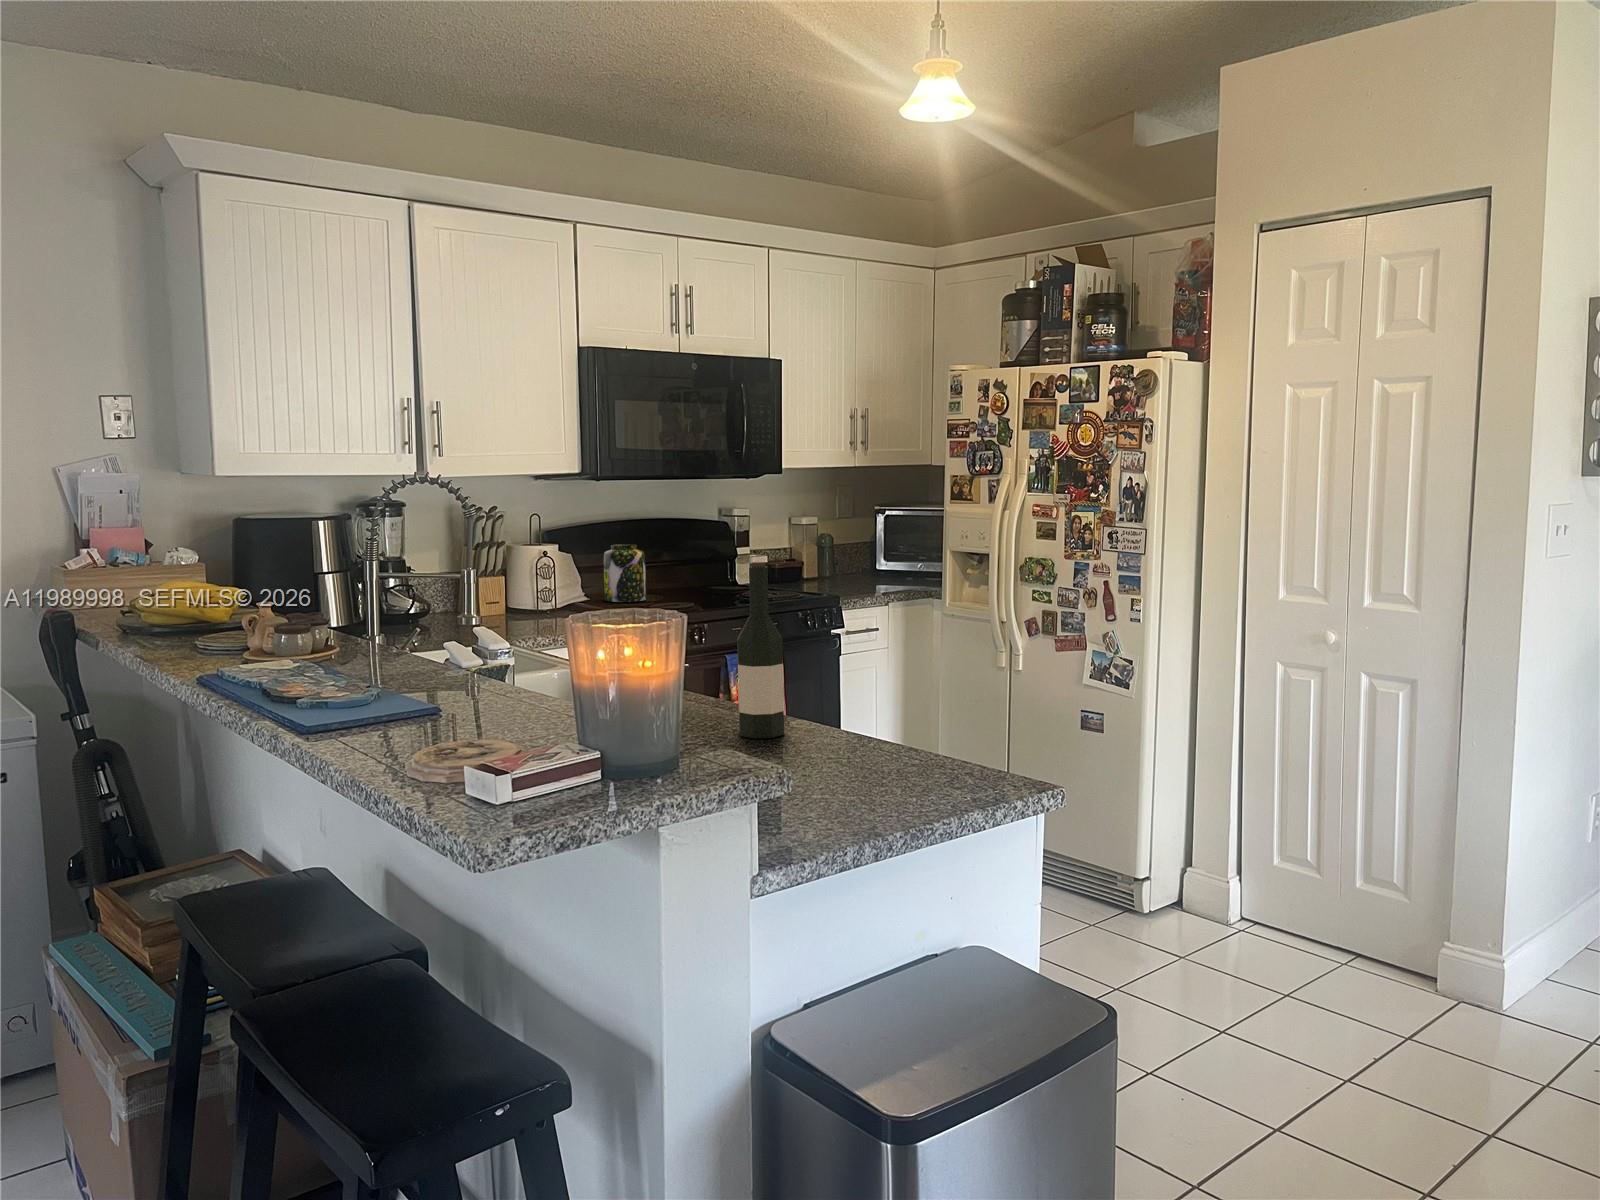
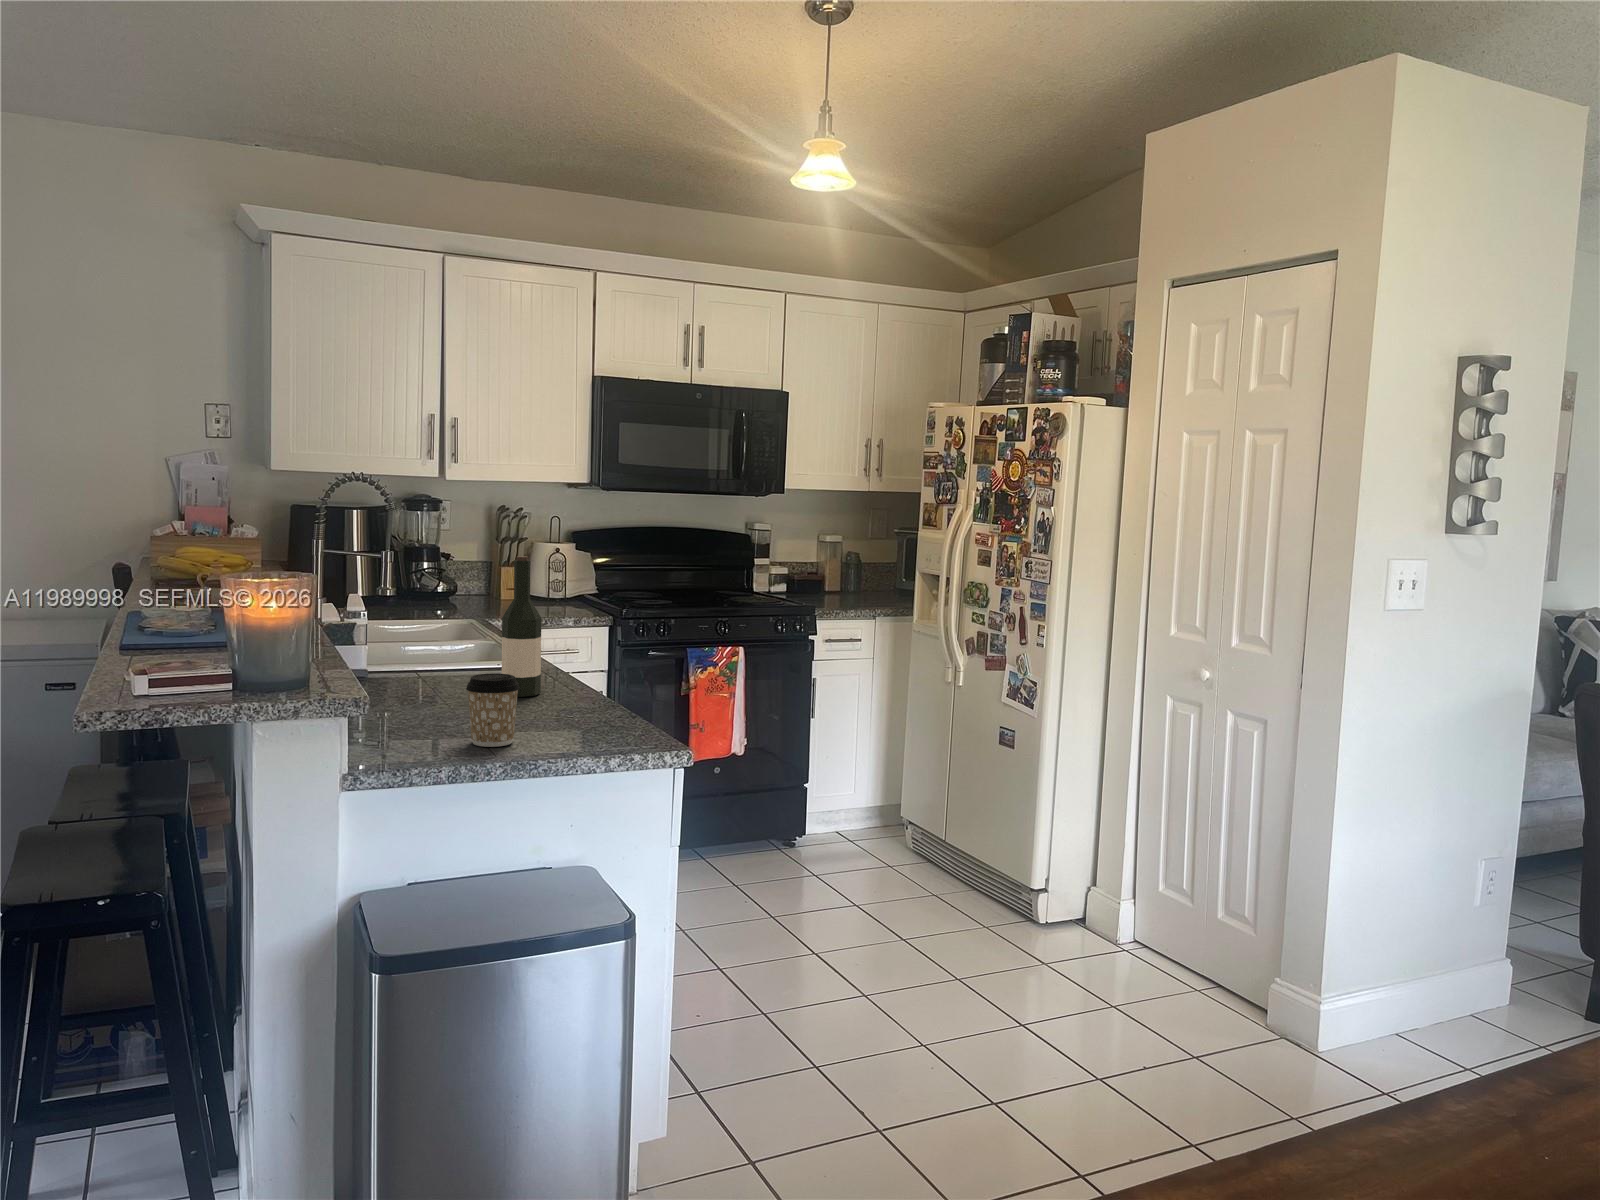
jar: present [604,544,646,602] -> none [616,547,652,598]
coffee cup: none [830,715,898,813] -> present [466,673,520,747]

